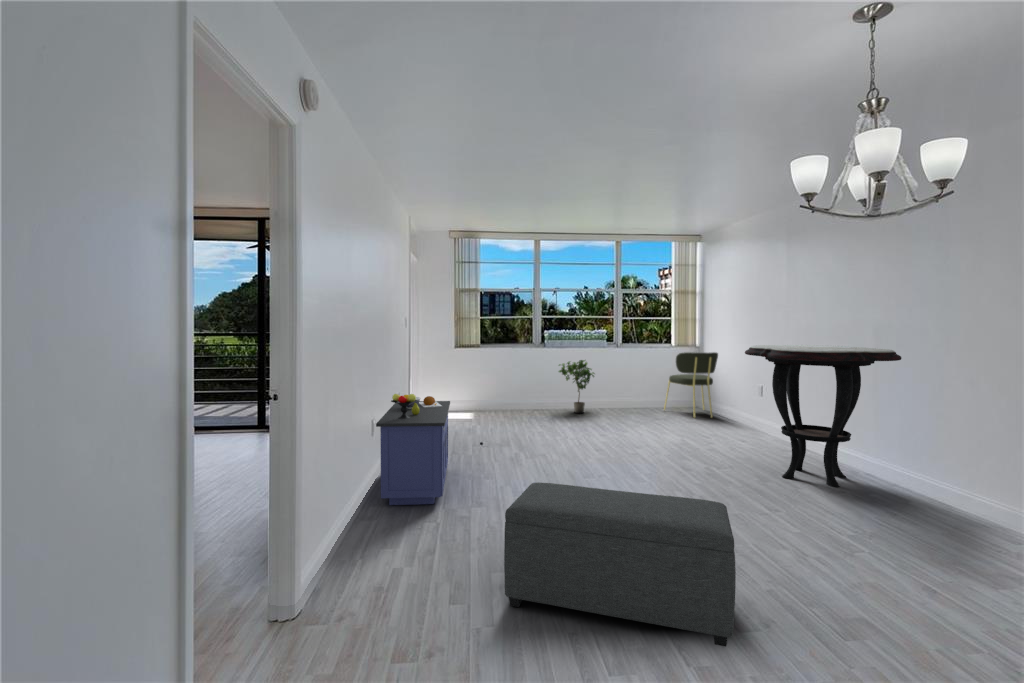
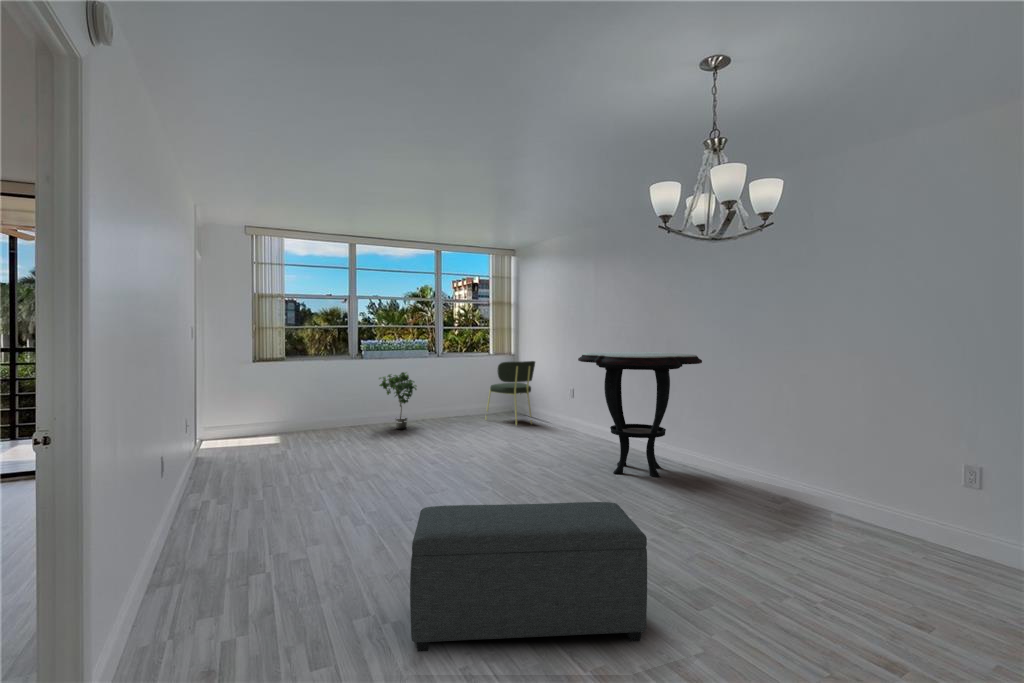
storage cabinet: present [376,394,450,505] -> none [194,419,288,562]

